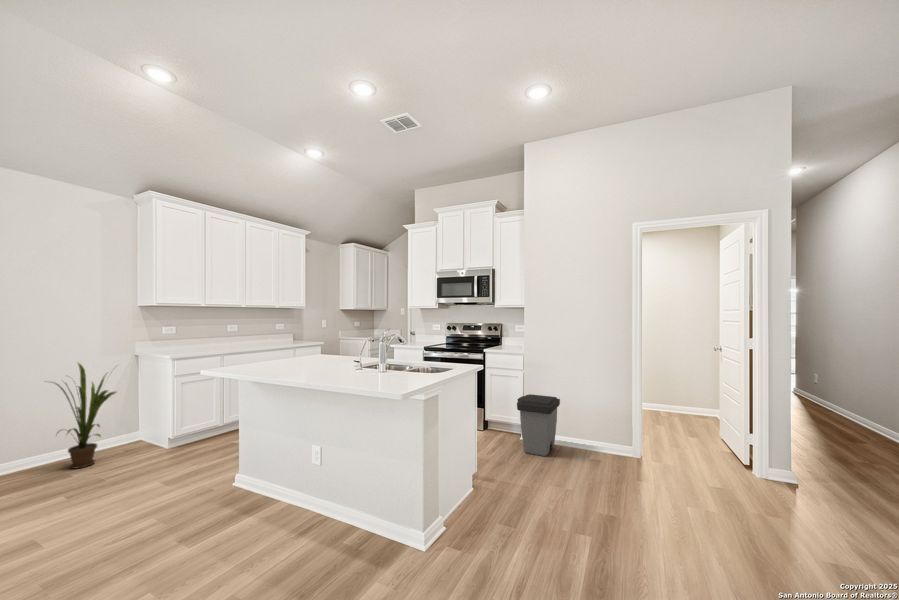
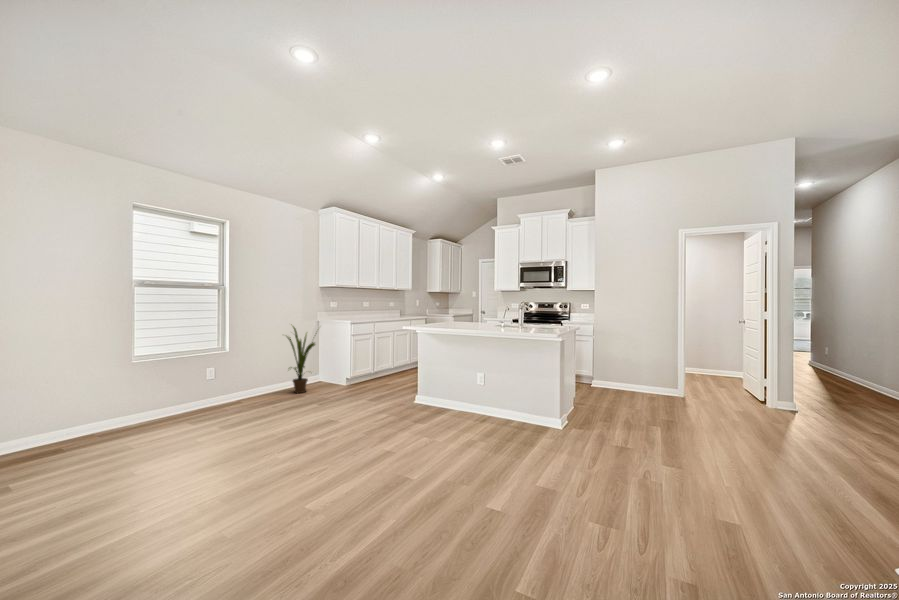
trash can: present [517,394,560,456] -> none [593,353,624,395]

